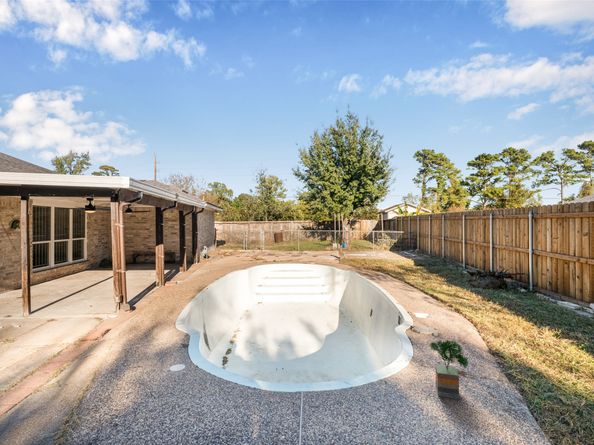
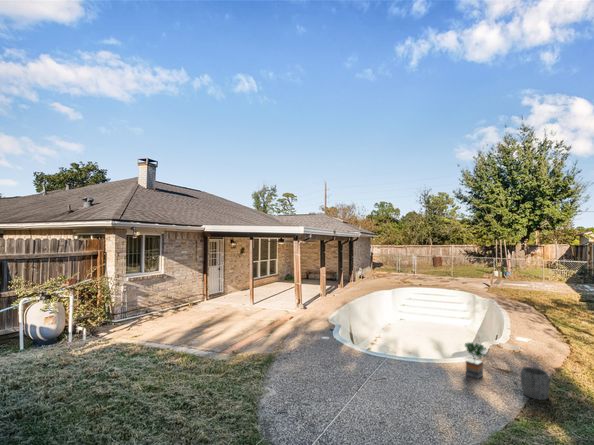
woven basket: none [526,367,574,422] -> present [521,367,550,400]

